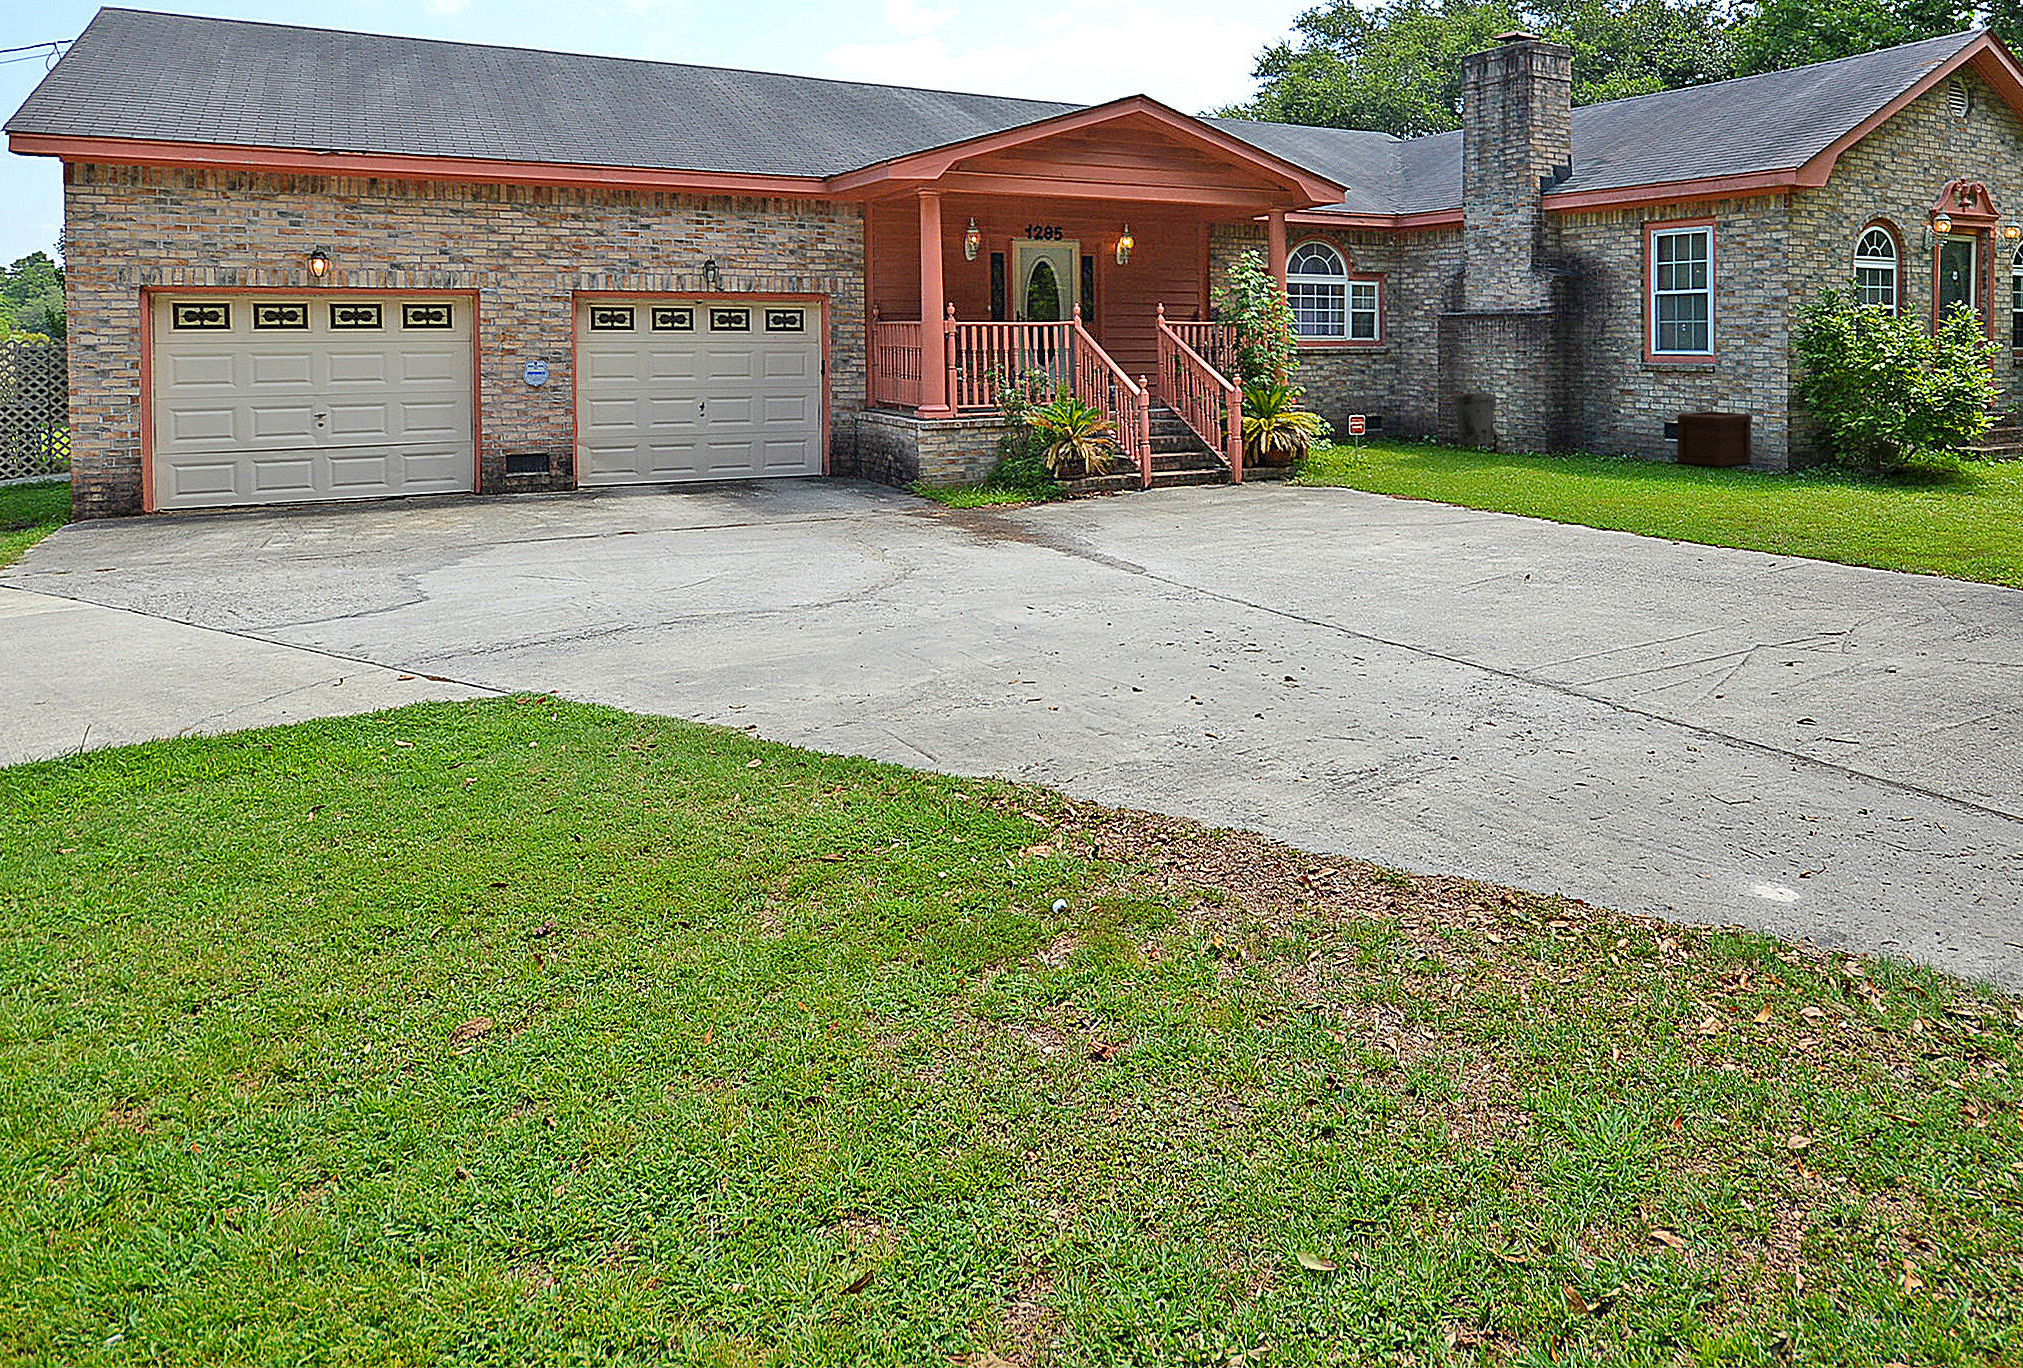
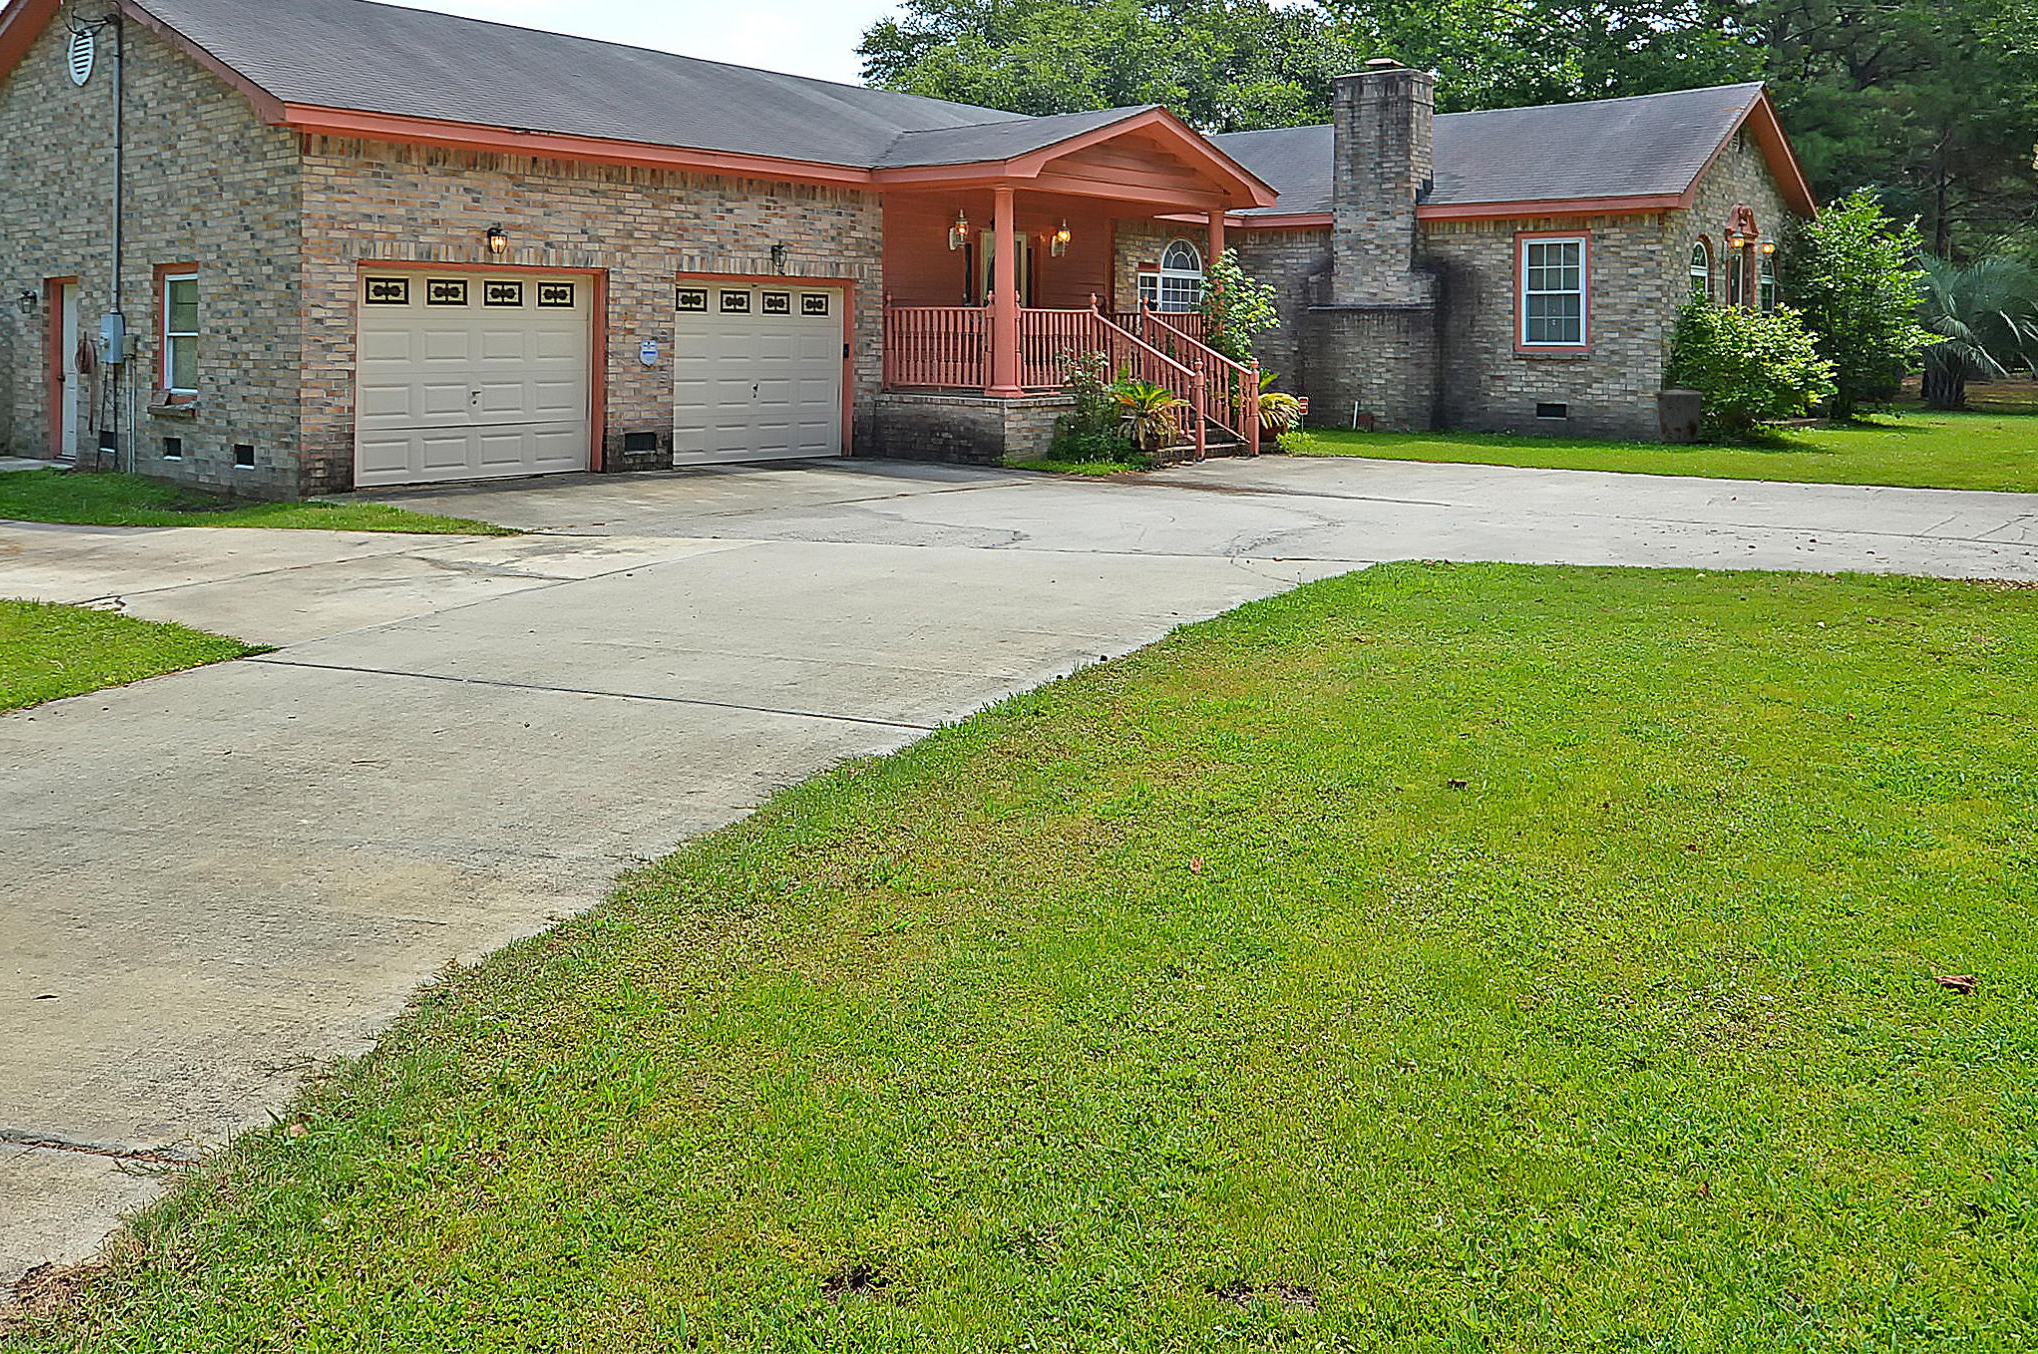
trash can: present [1453,390,1497,444] -> present [1655,386,1703,443]
wooden crate: present [1677,411,1751,467] -> none [1572,396,1631,442]

